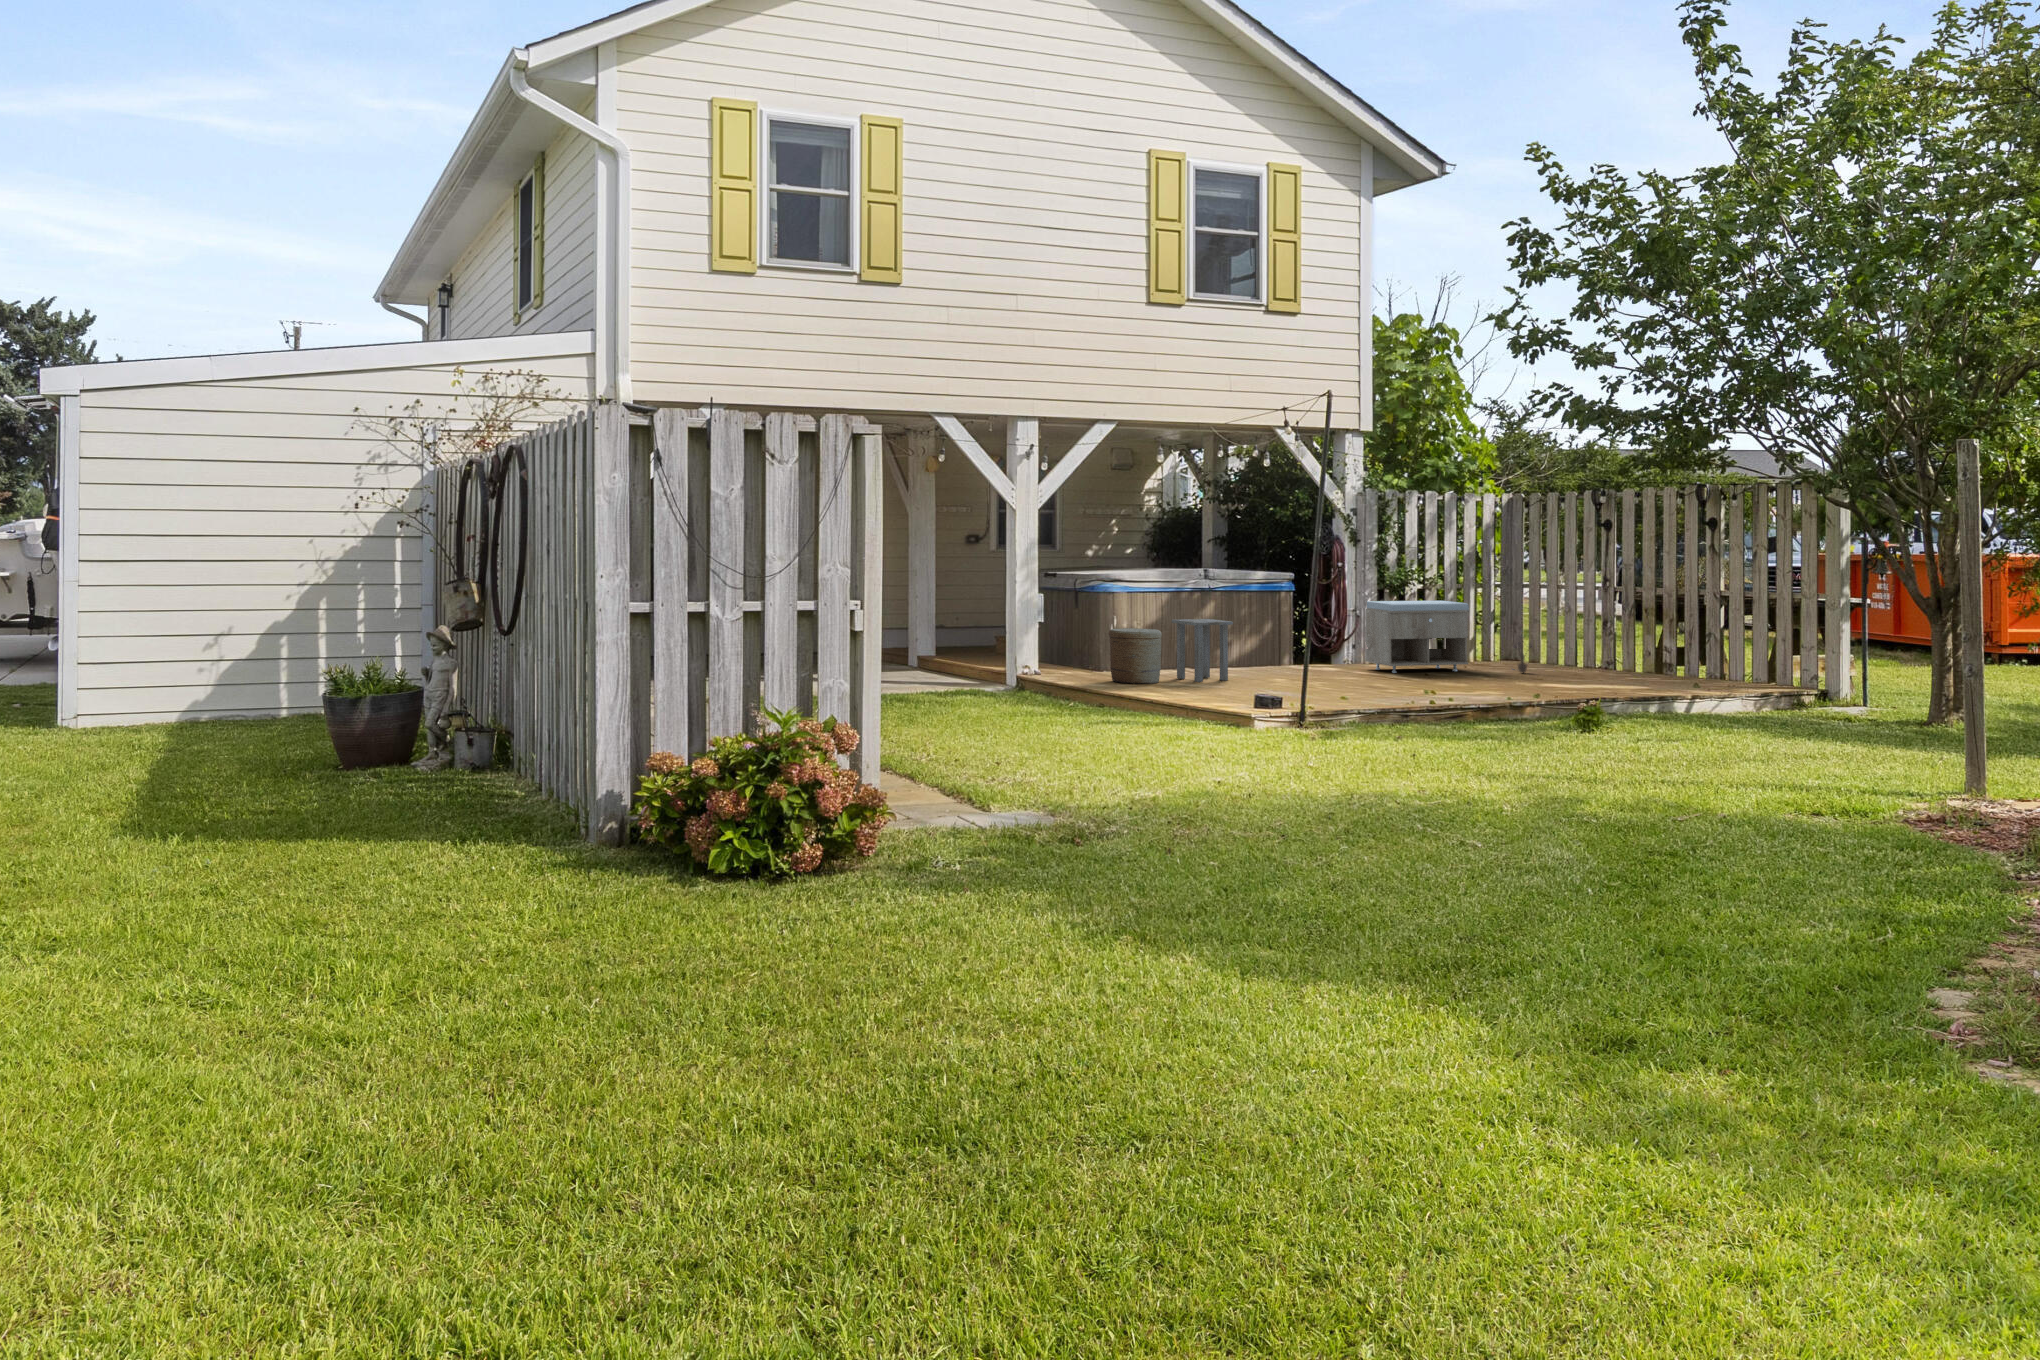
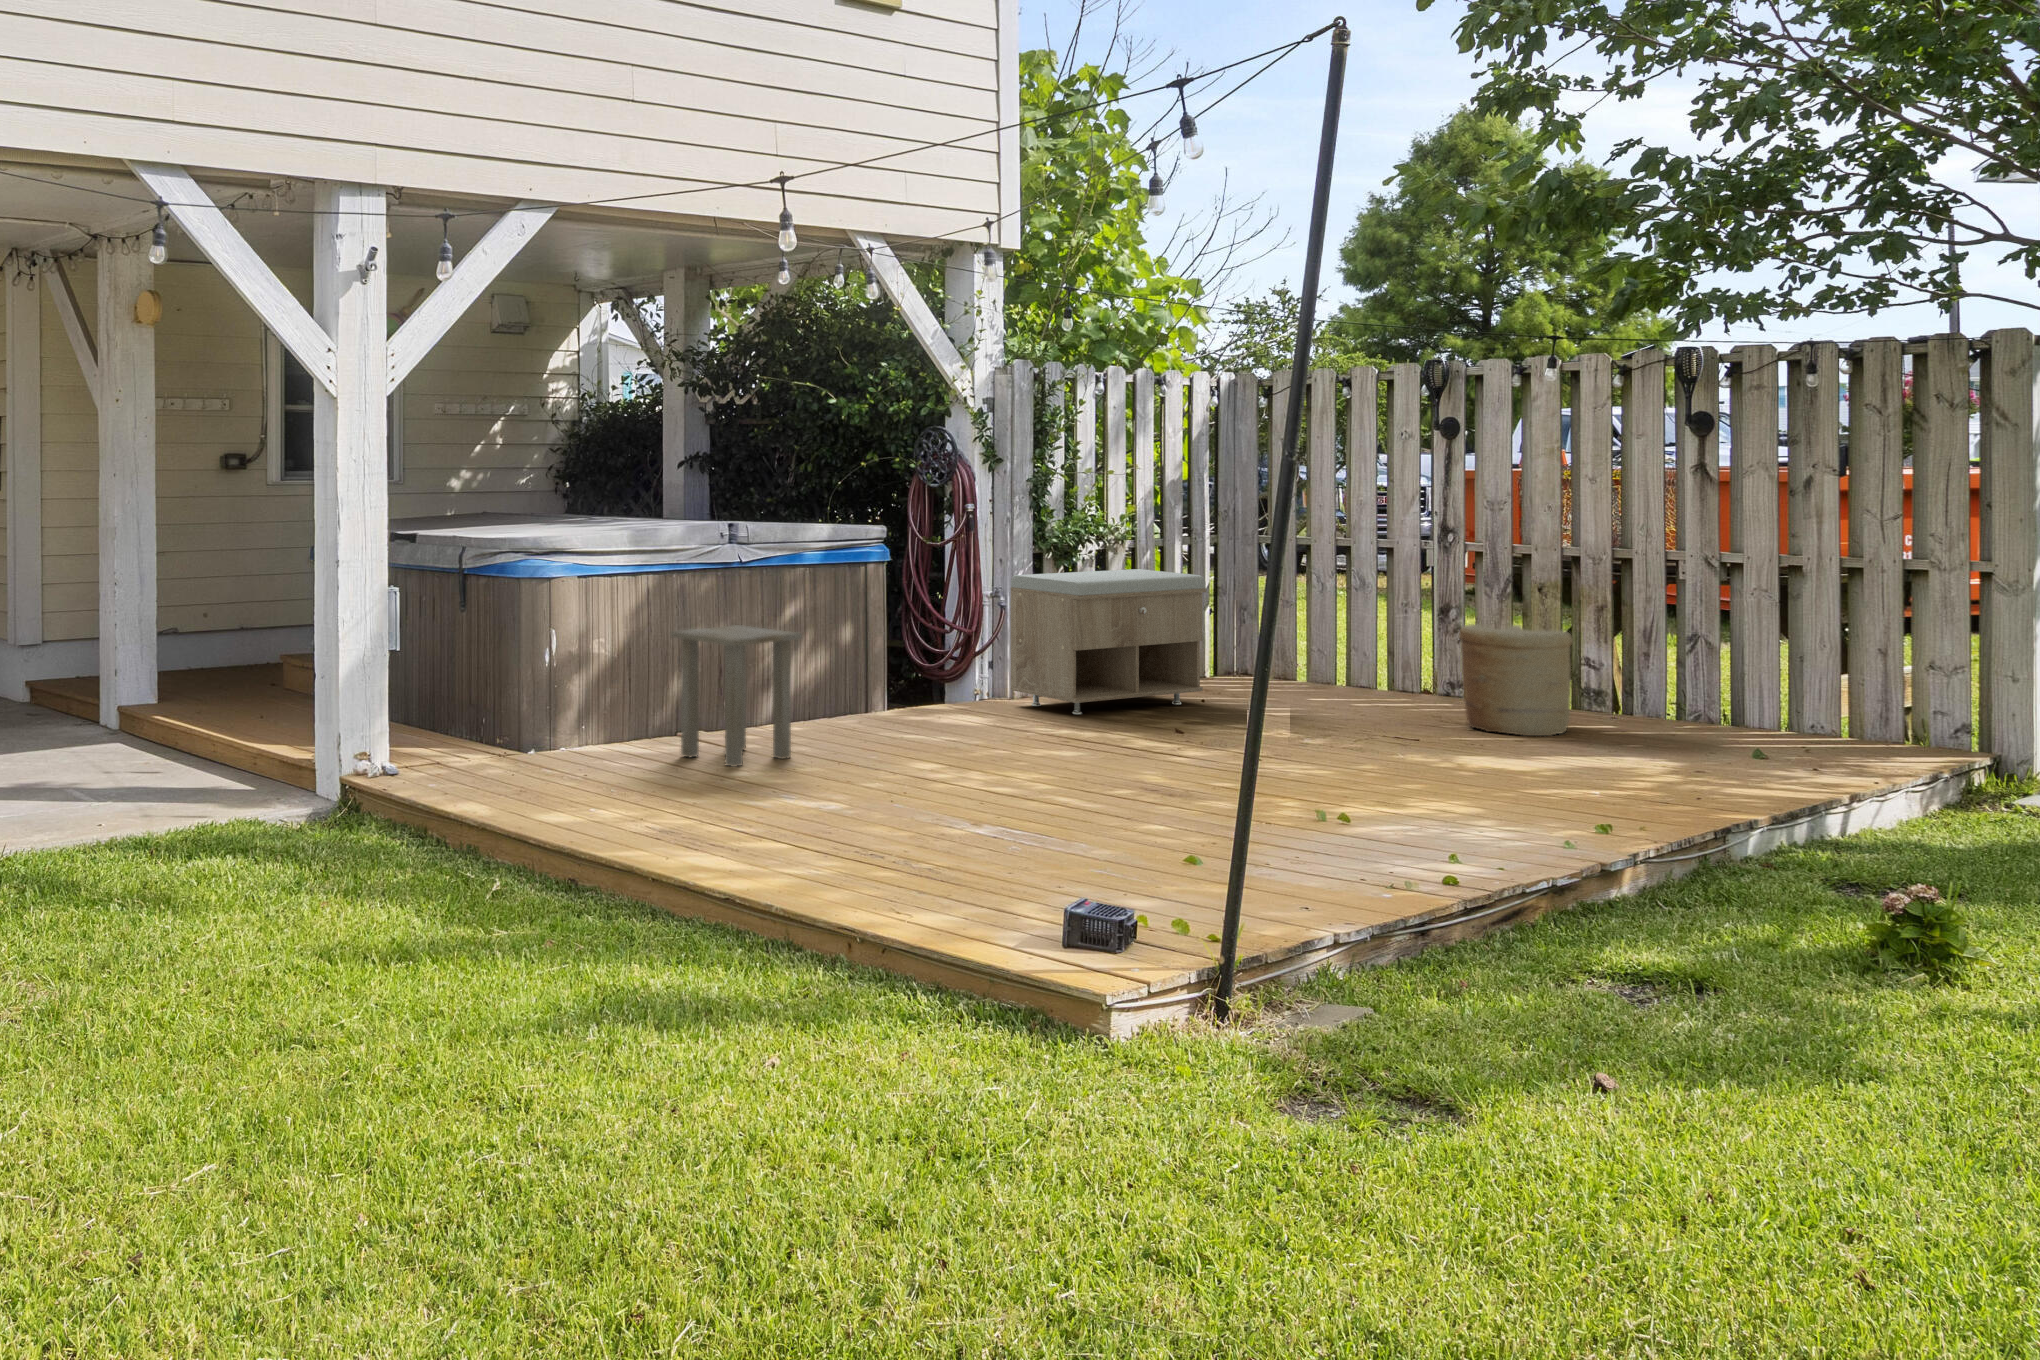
woven basket: present [1109,628,1162,684] -> present [1459,624,1572,736]
decorative plant: present [1512,635,1532,673] -> none [1278,632,1327,706]

